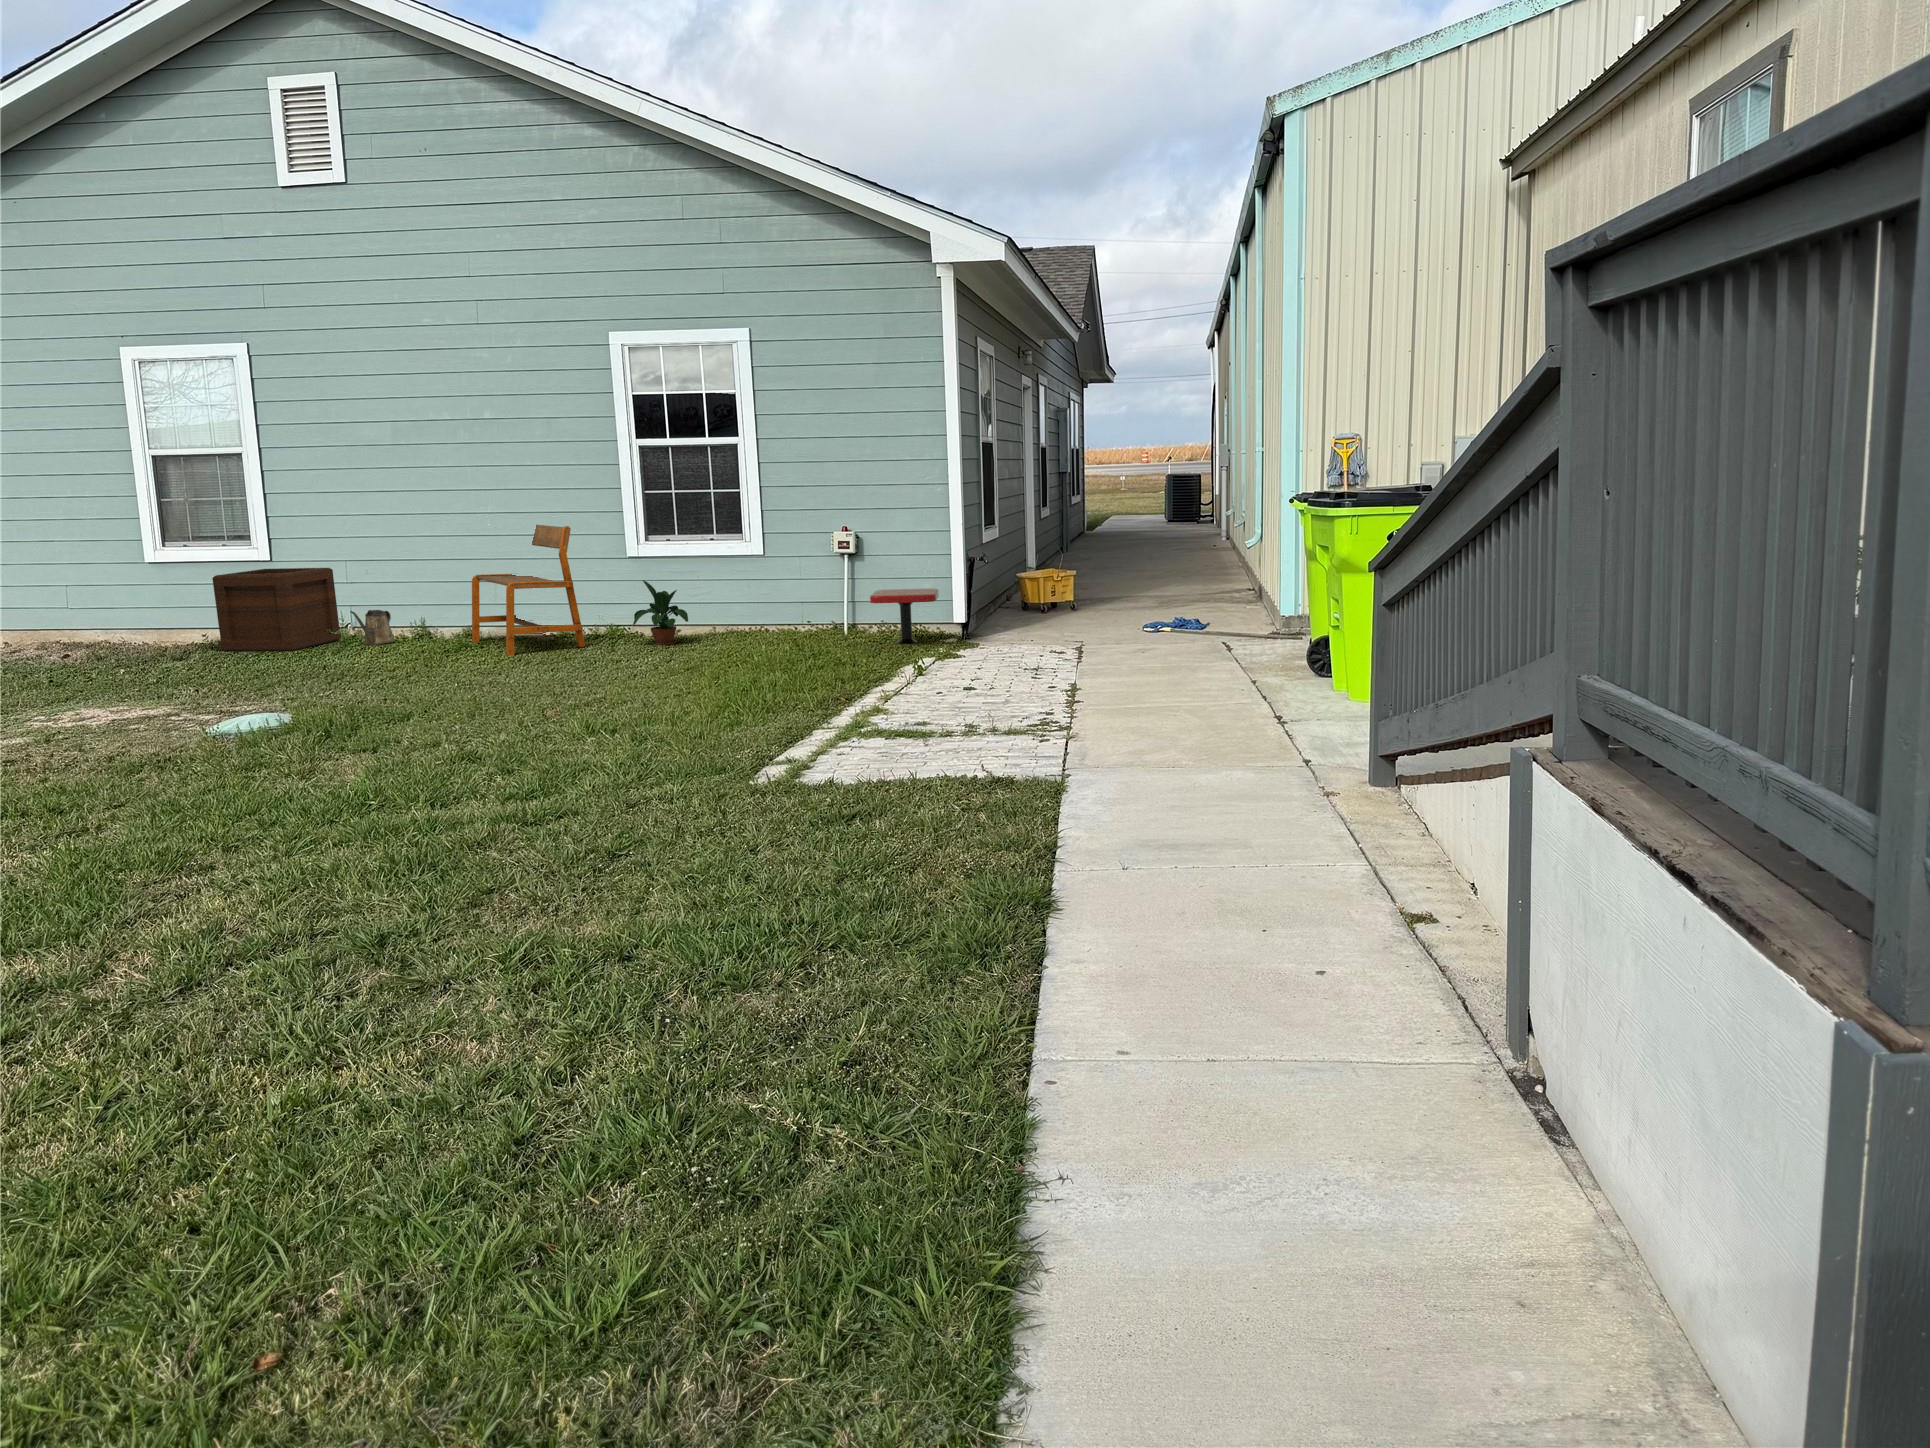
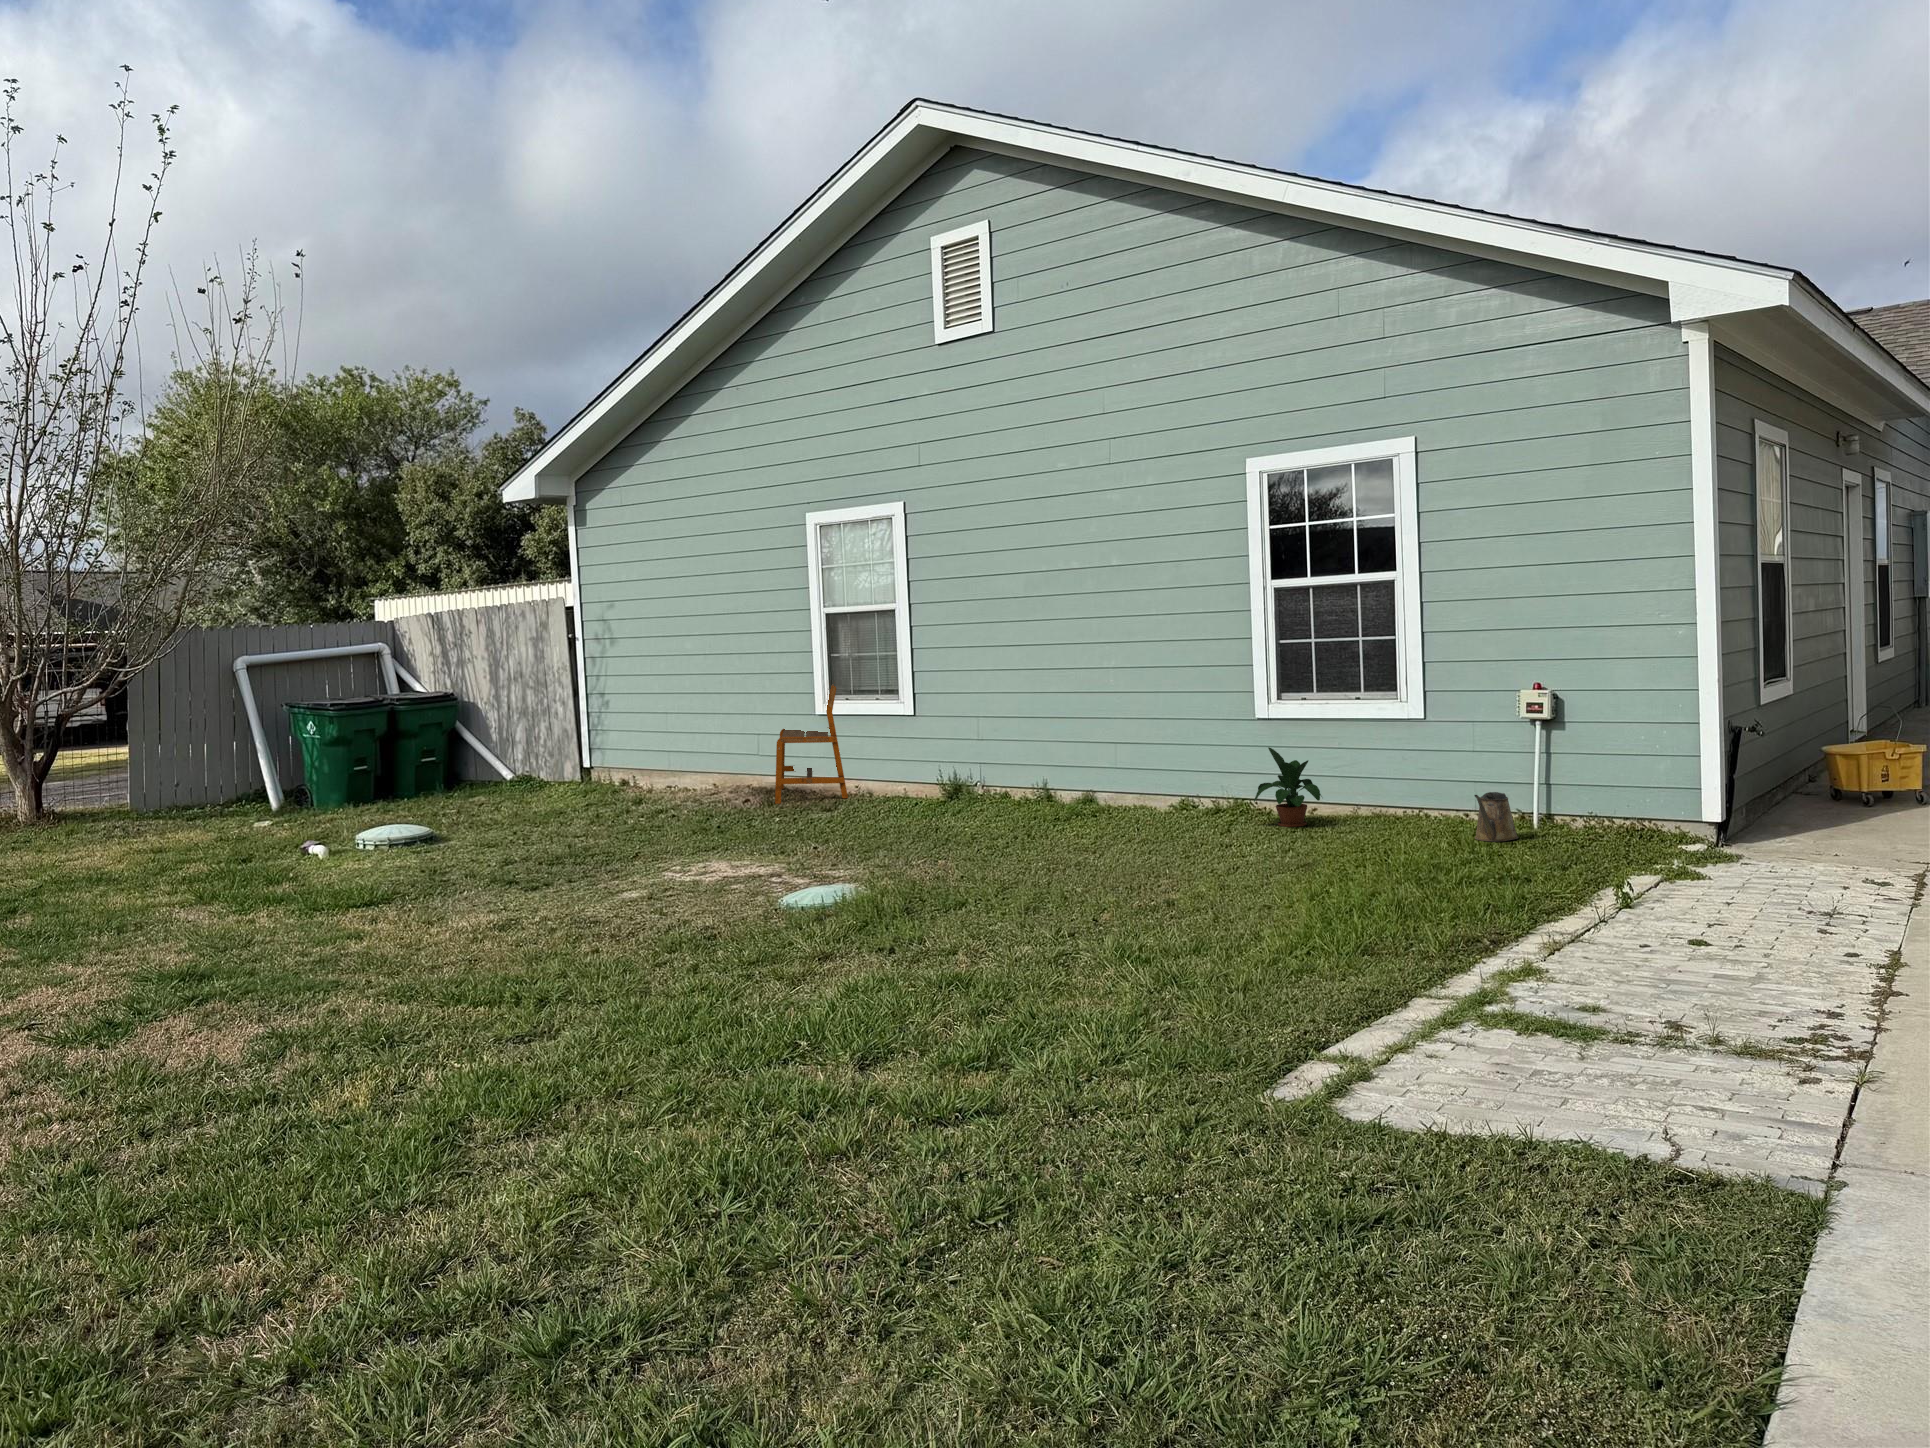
bench: present [472,525,585,656] -> present [775,684,848,804]
wooden crate: present [212,568,341,651] -> none [862,722,972,807]
pedestal table: present [870,588,939,644] -> none [1564,771,1677,849]
watering can: present [350,610,395,645] -> present [1474,792,1518,842]

